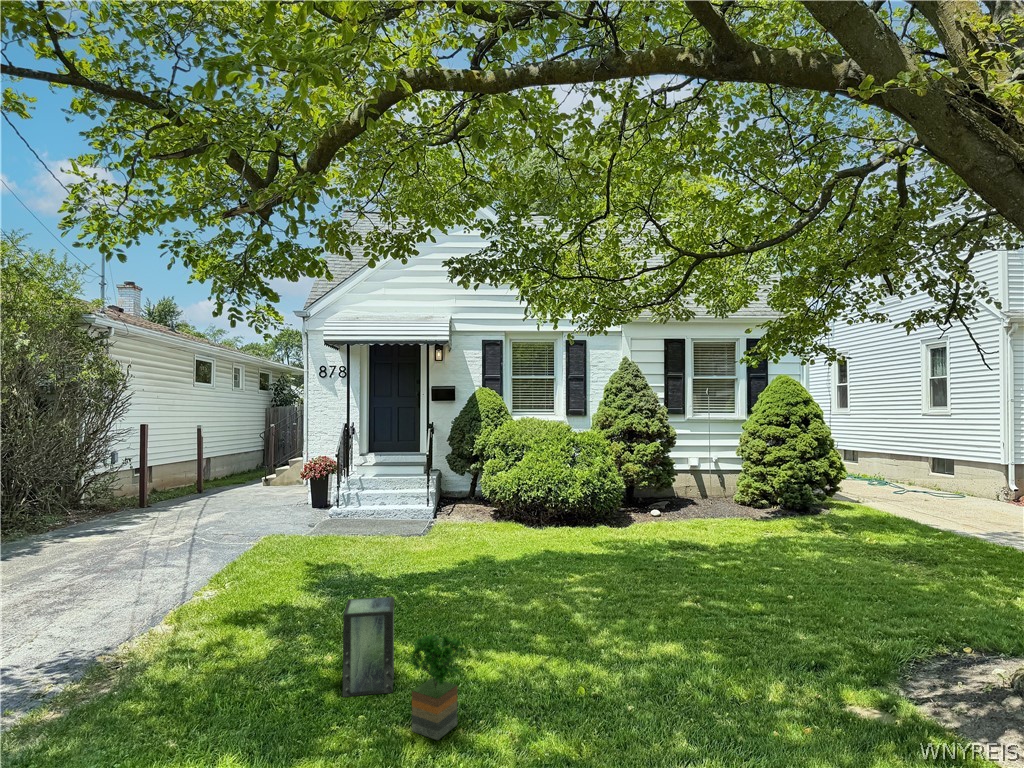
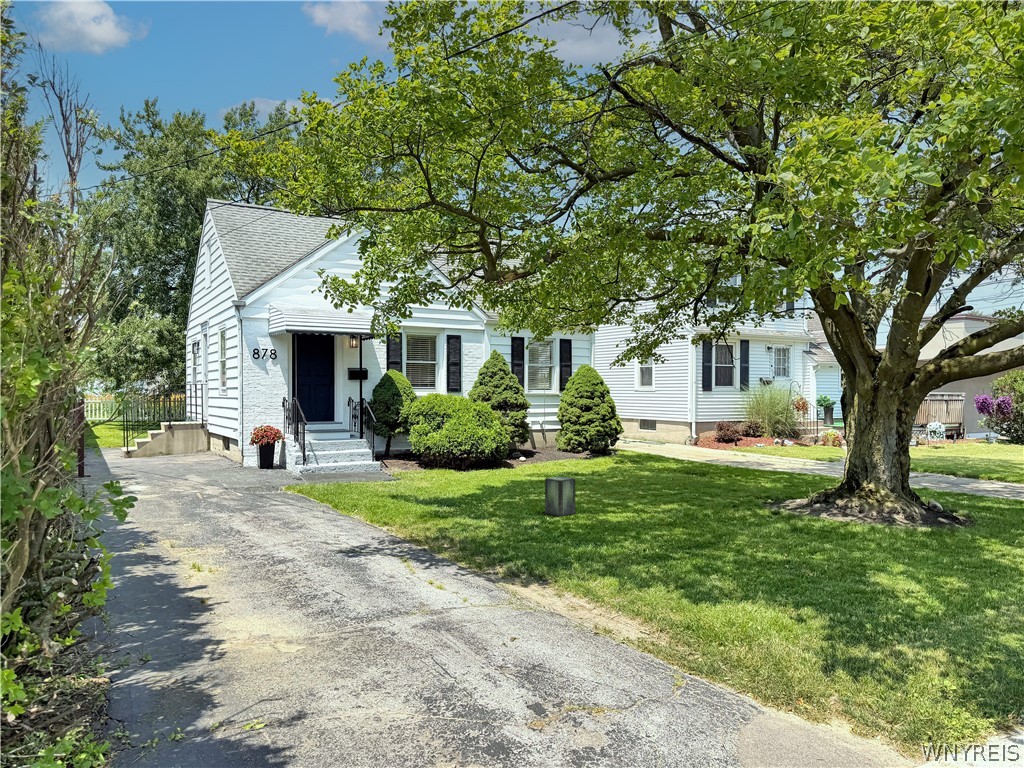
potted tree: present [411,634,467,740] -> none [600,480,625,518]

